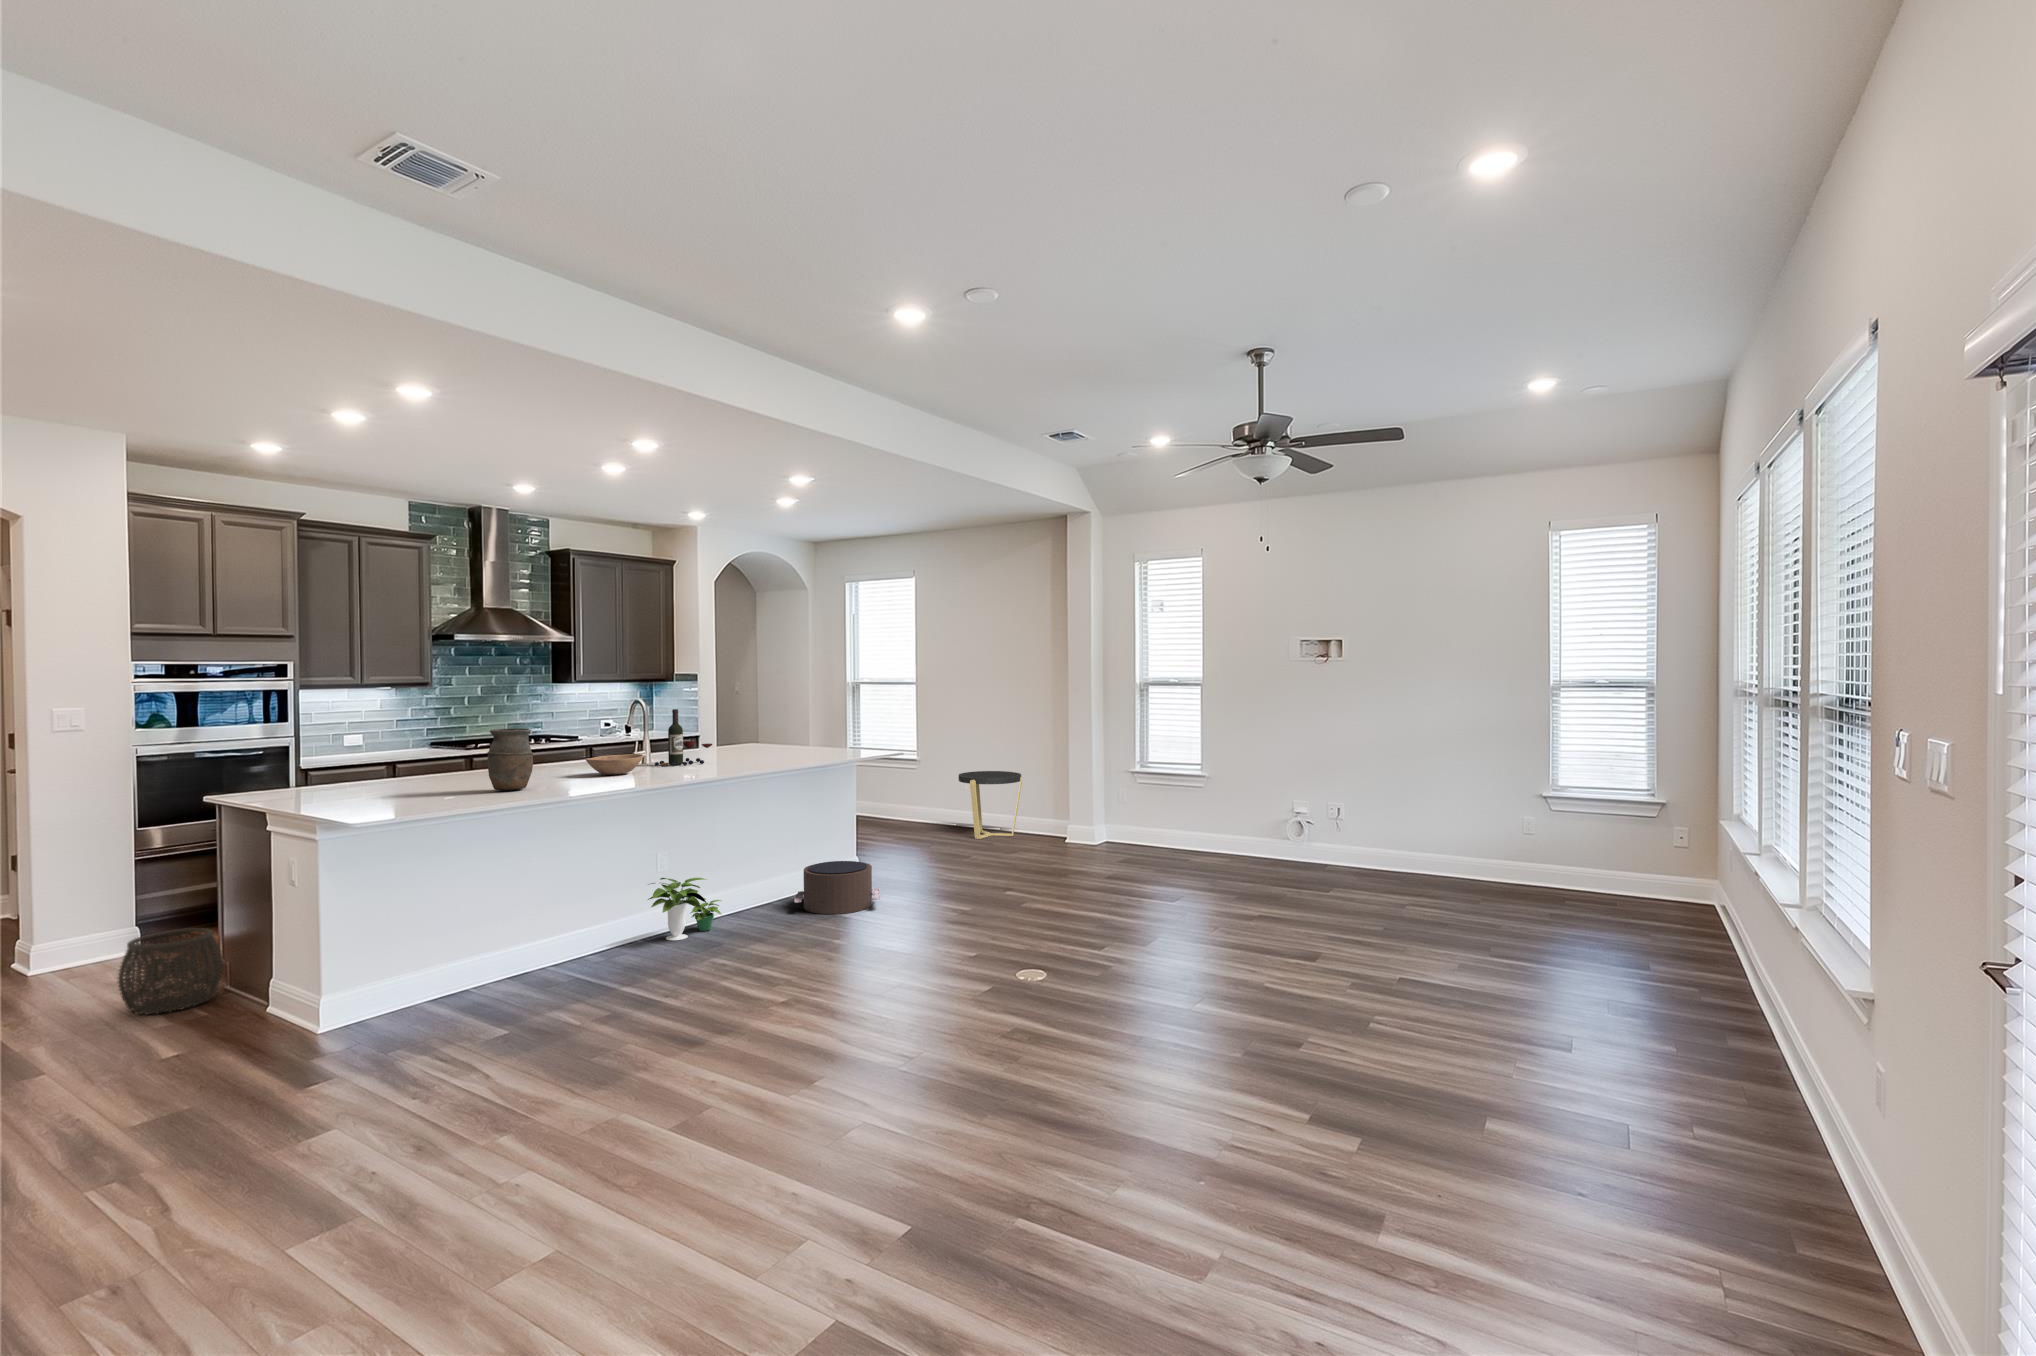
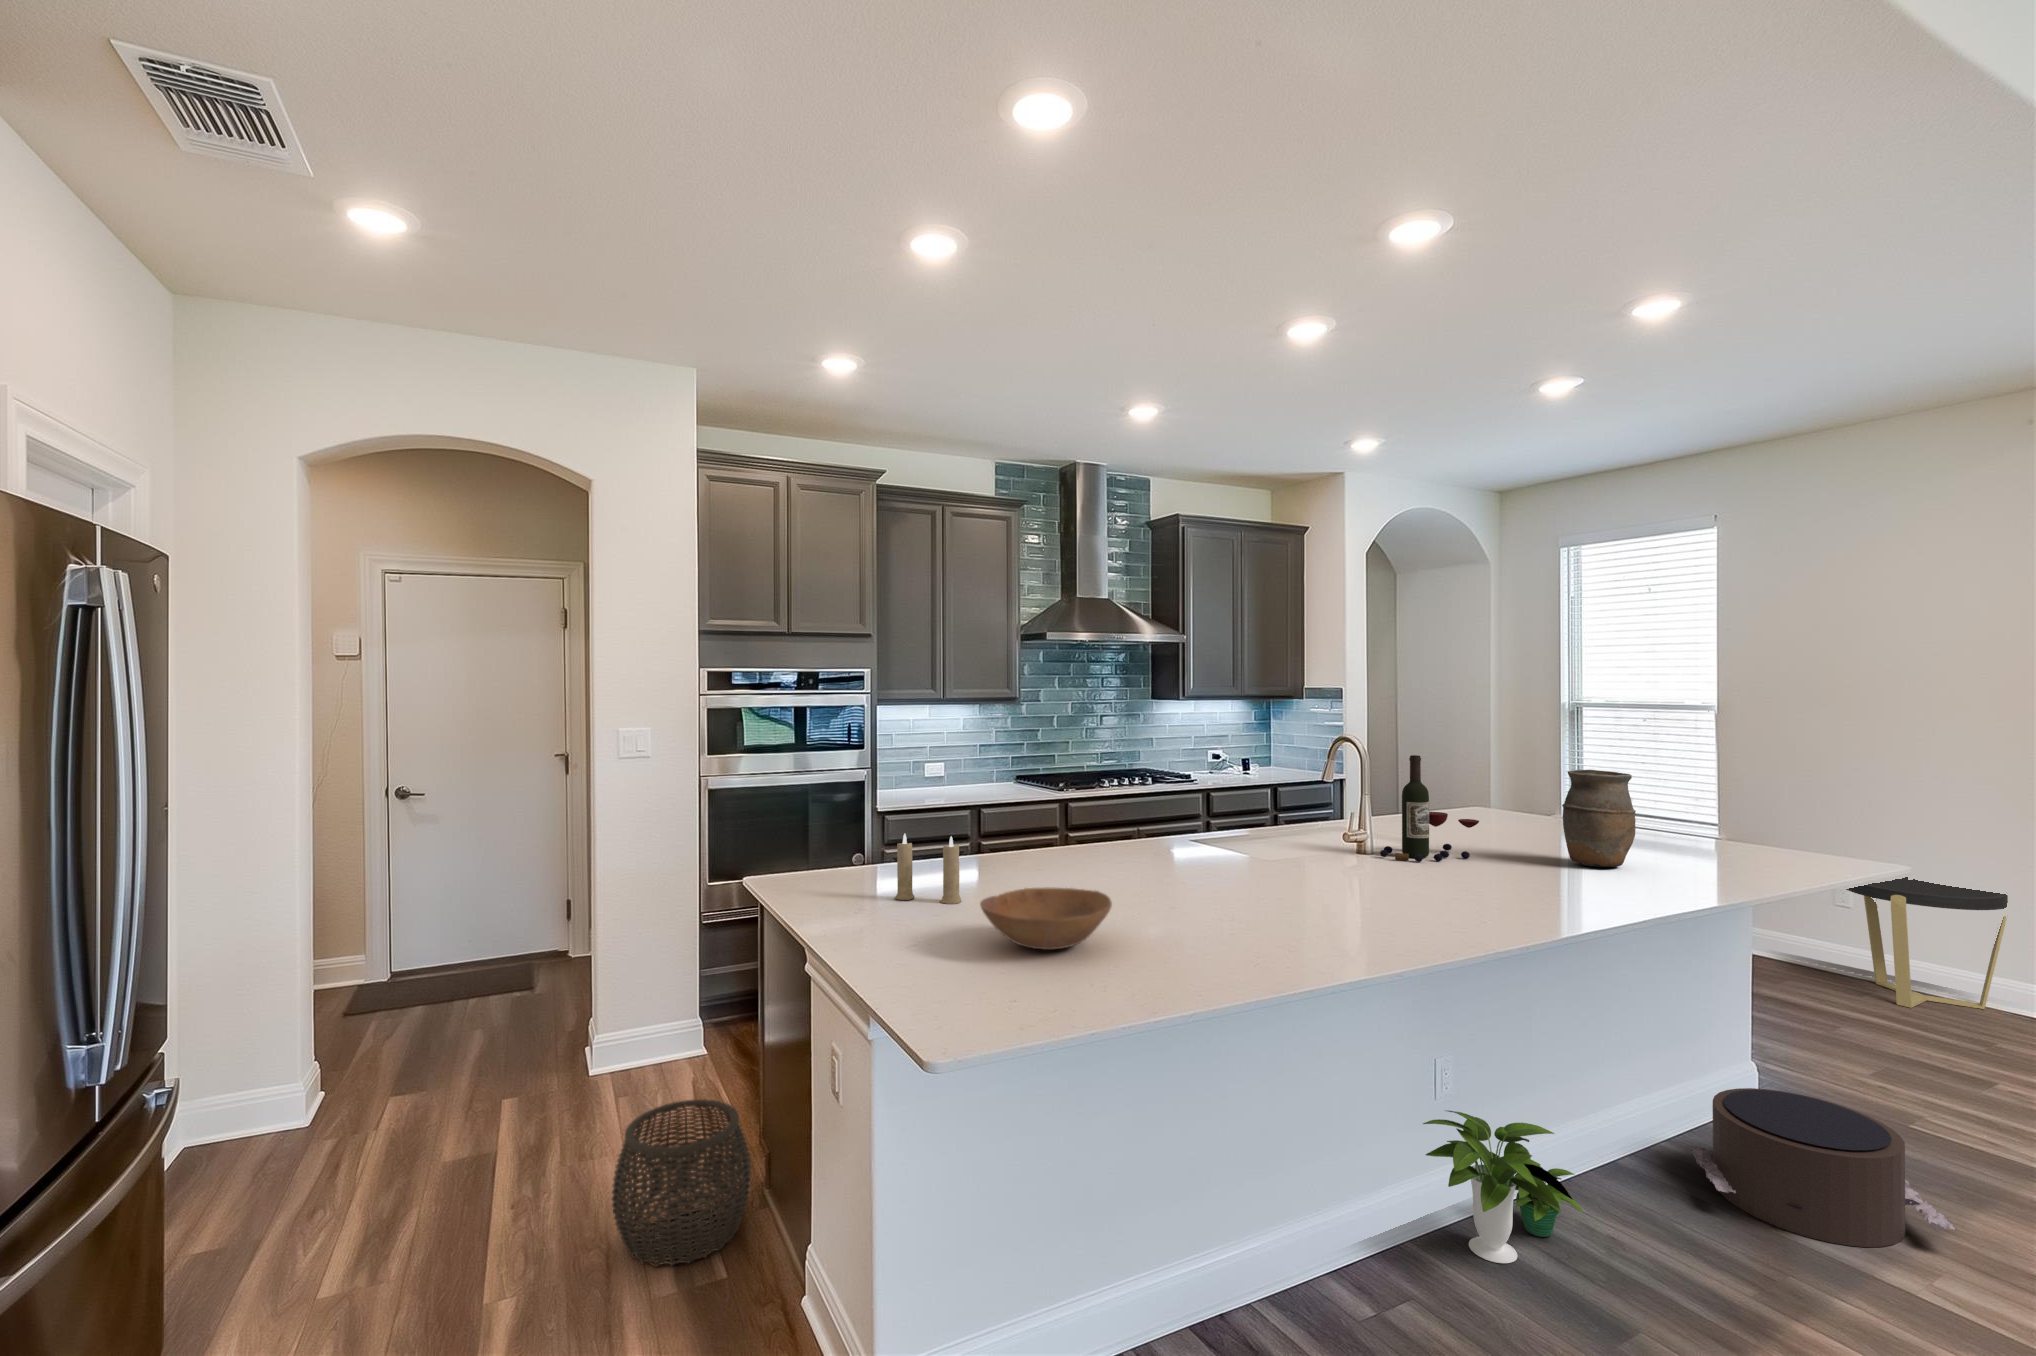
vase: present [487,728,533,791] -> present [1562,770,1636,867]
bowl: present [586,754,643,775] -> present [980,887,1112,950]
candle: none [325,757,372,797] -> present [894,834,961,904]

